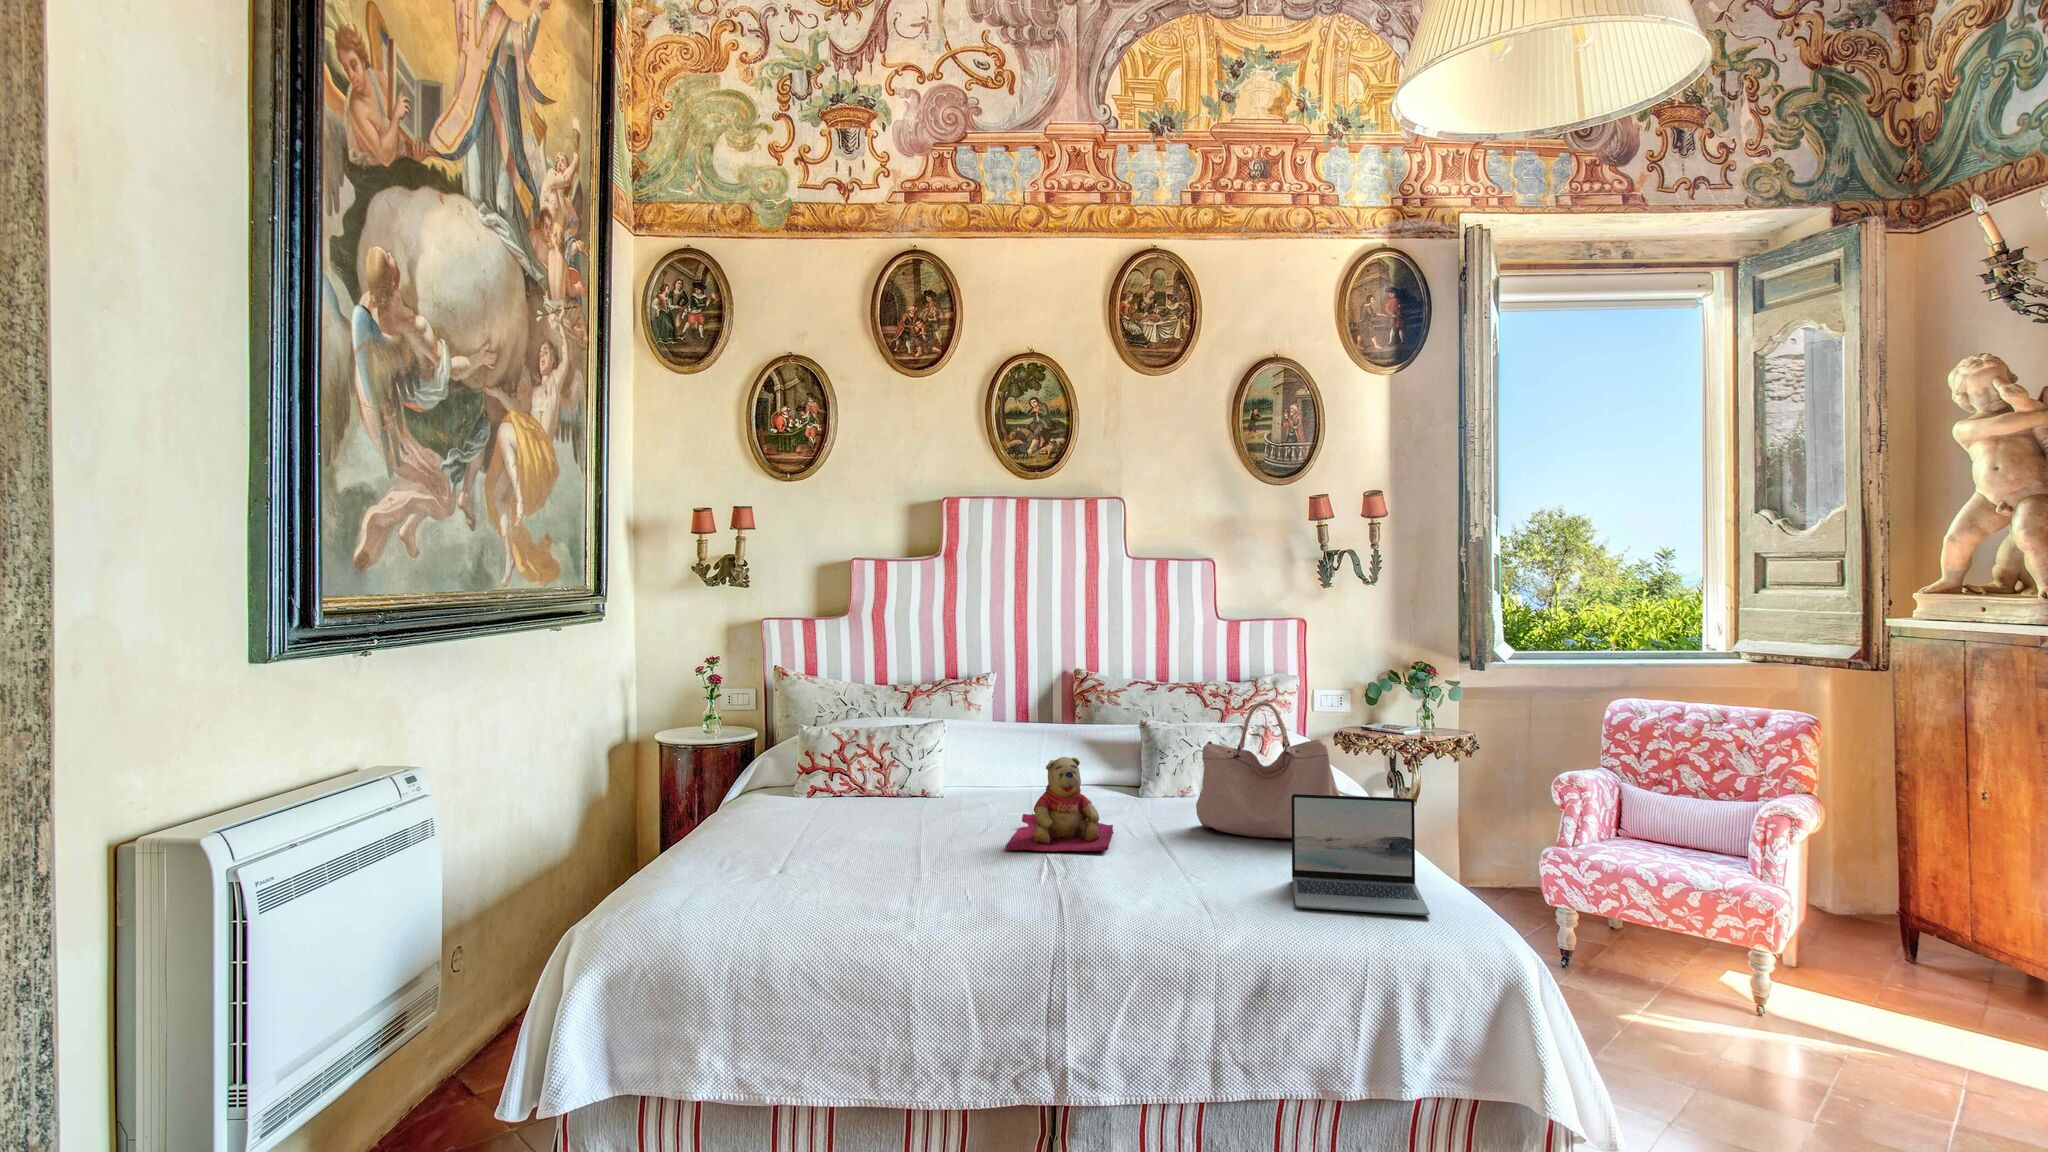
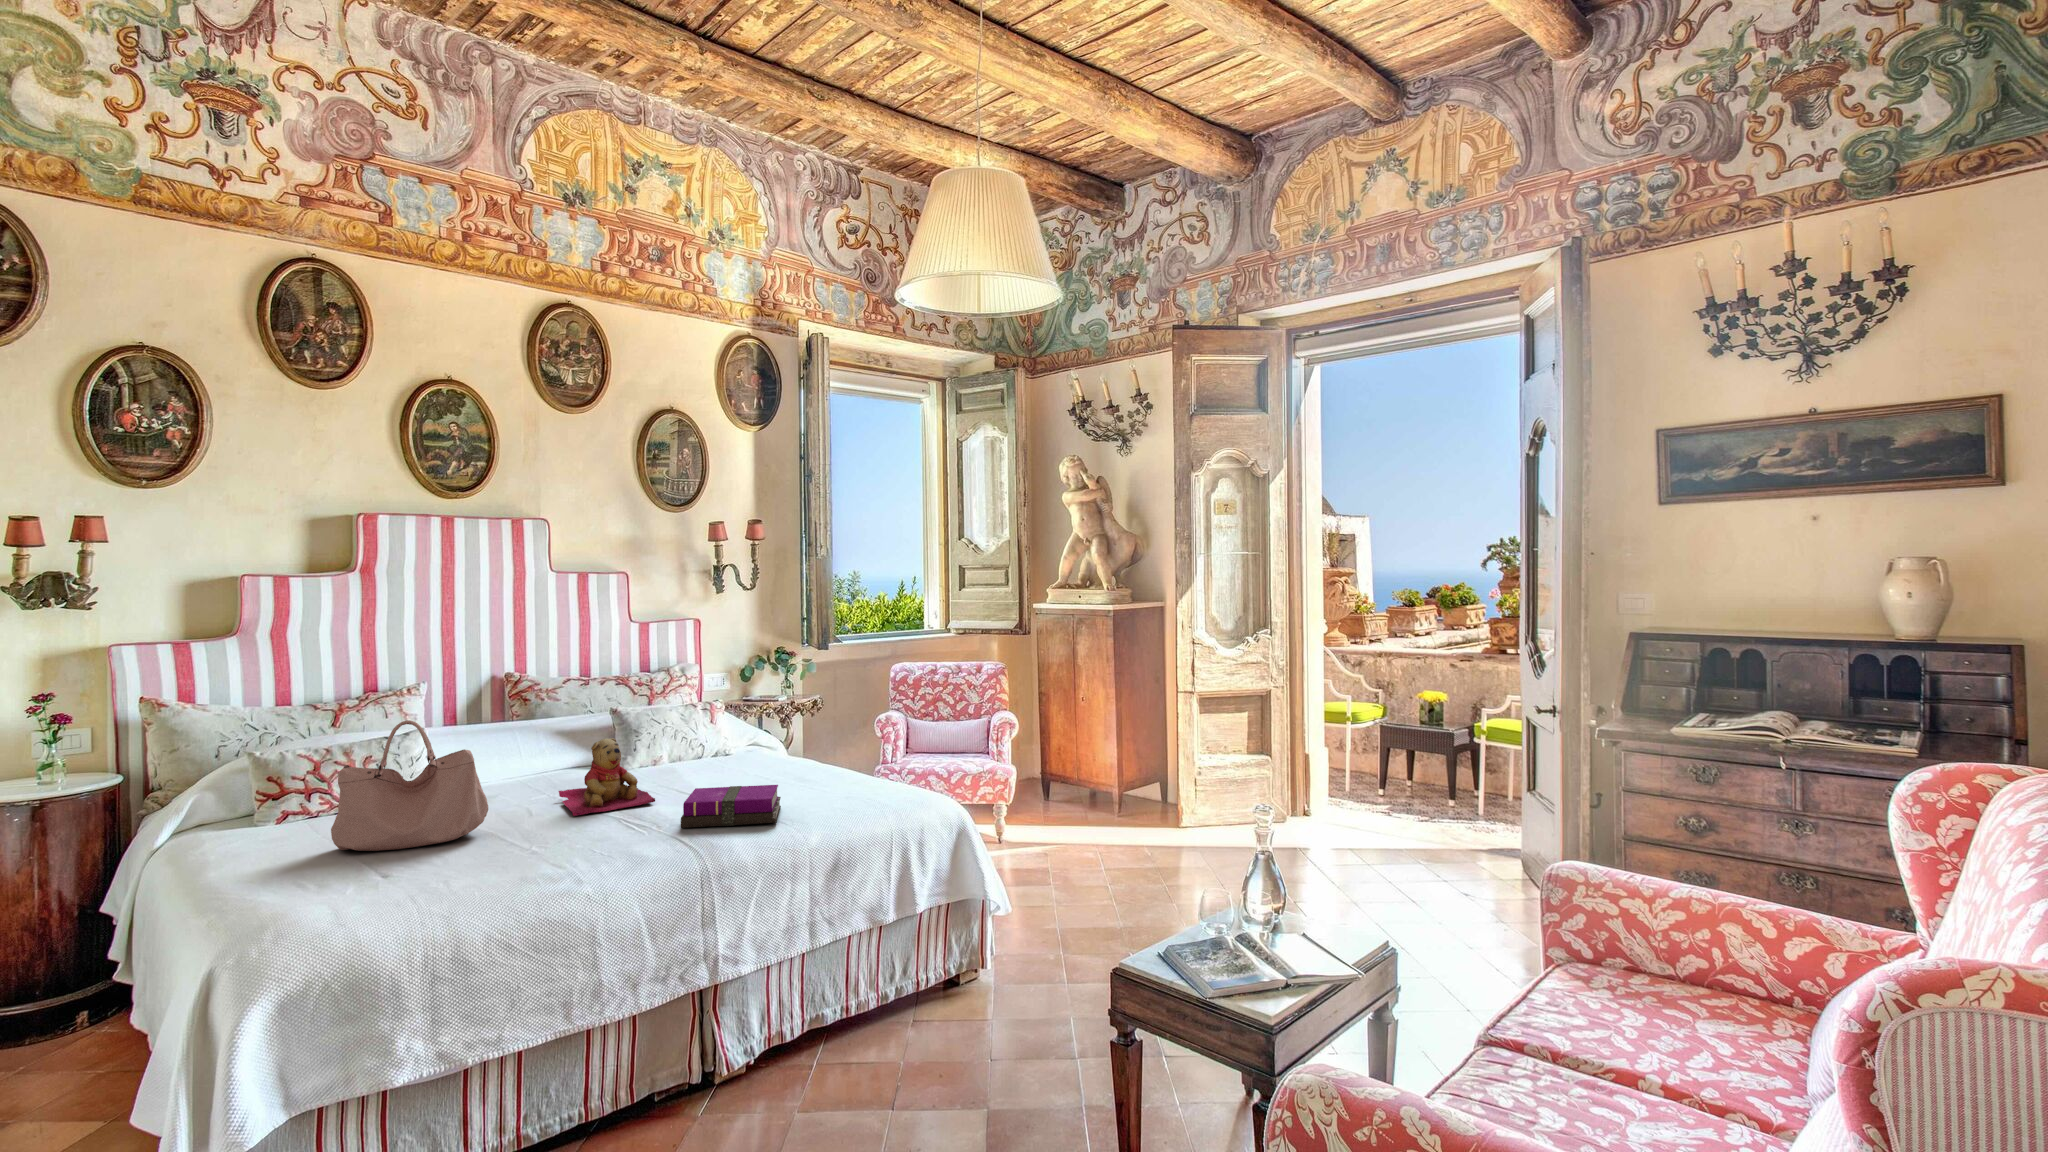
handbag: present [1196,701,1340,838] -> present [331,720,488,851]
laptop: present [1291,794,1430,916] -> none [793,731,887,806]
notebook: none [1086,843,1250,922] -> present [681,785,781,828]

